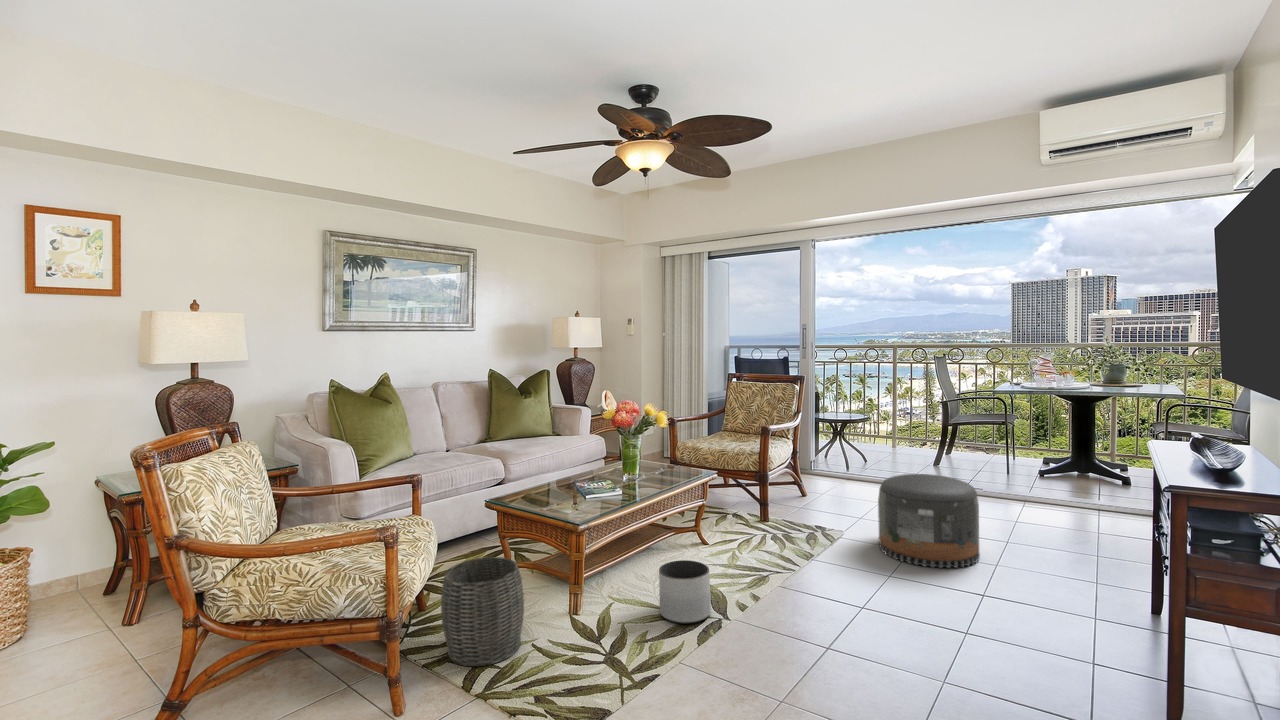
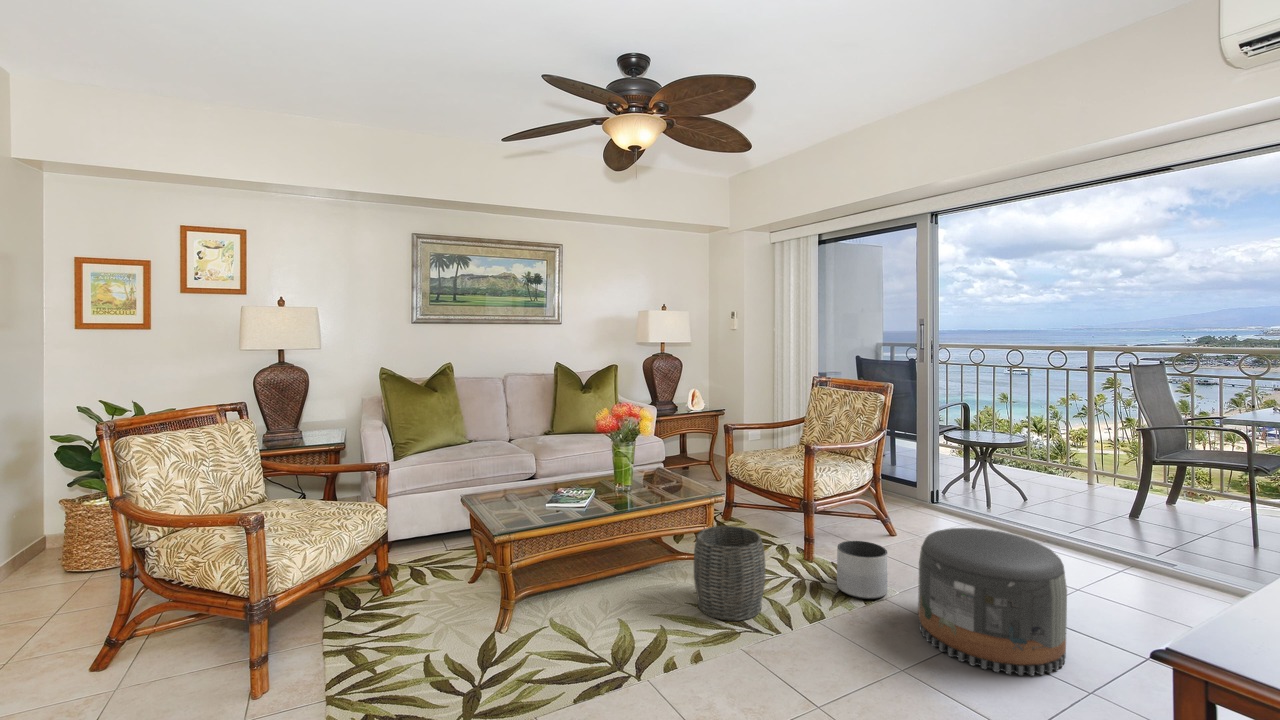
woven basket: present [441,557,524,666] -> present [694,526,765,621]
planter: present [659,560,711,624] -> present [837,541,888,599]

